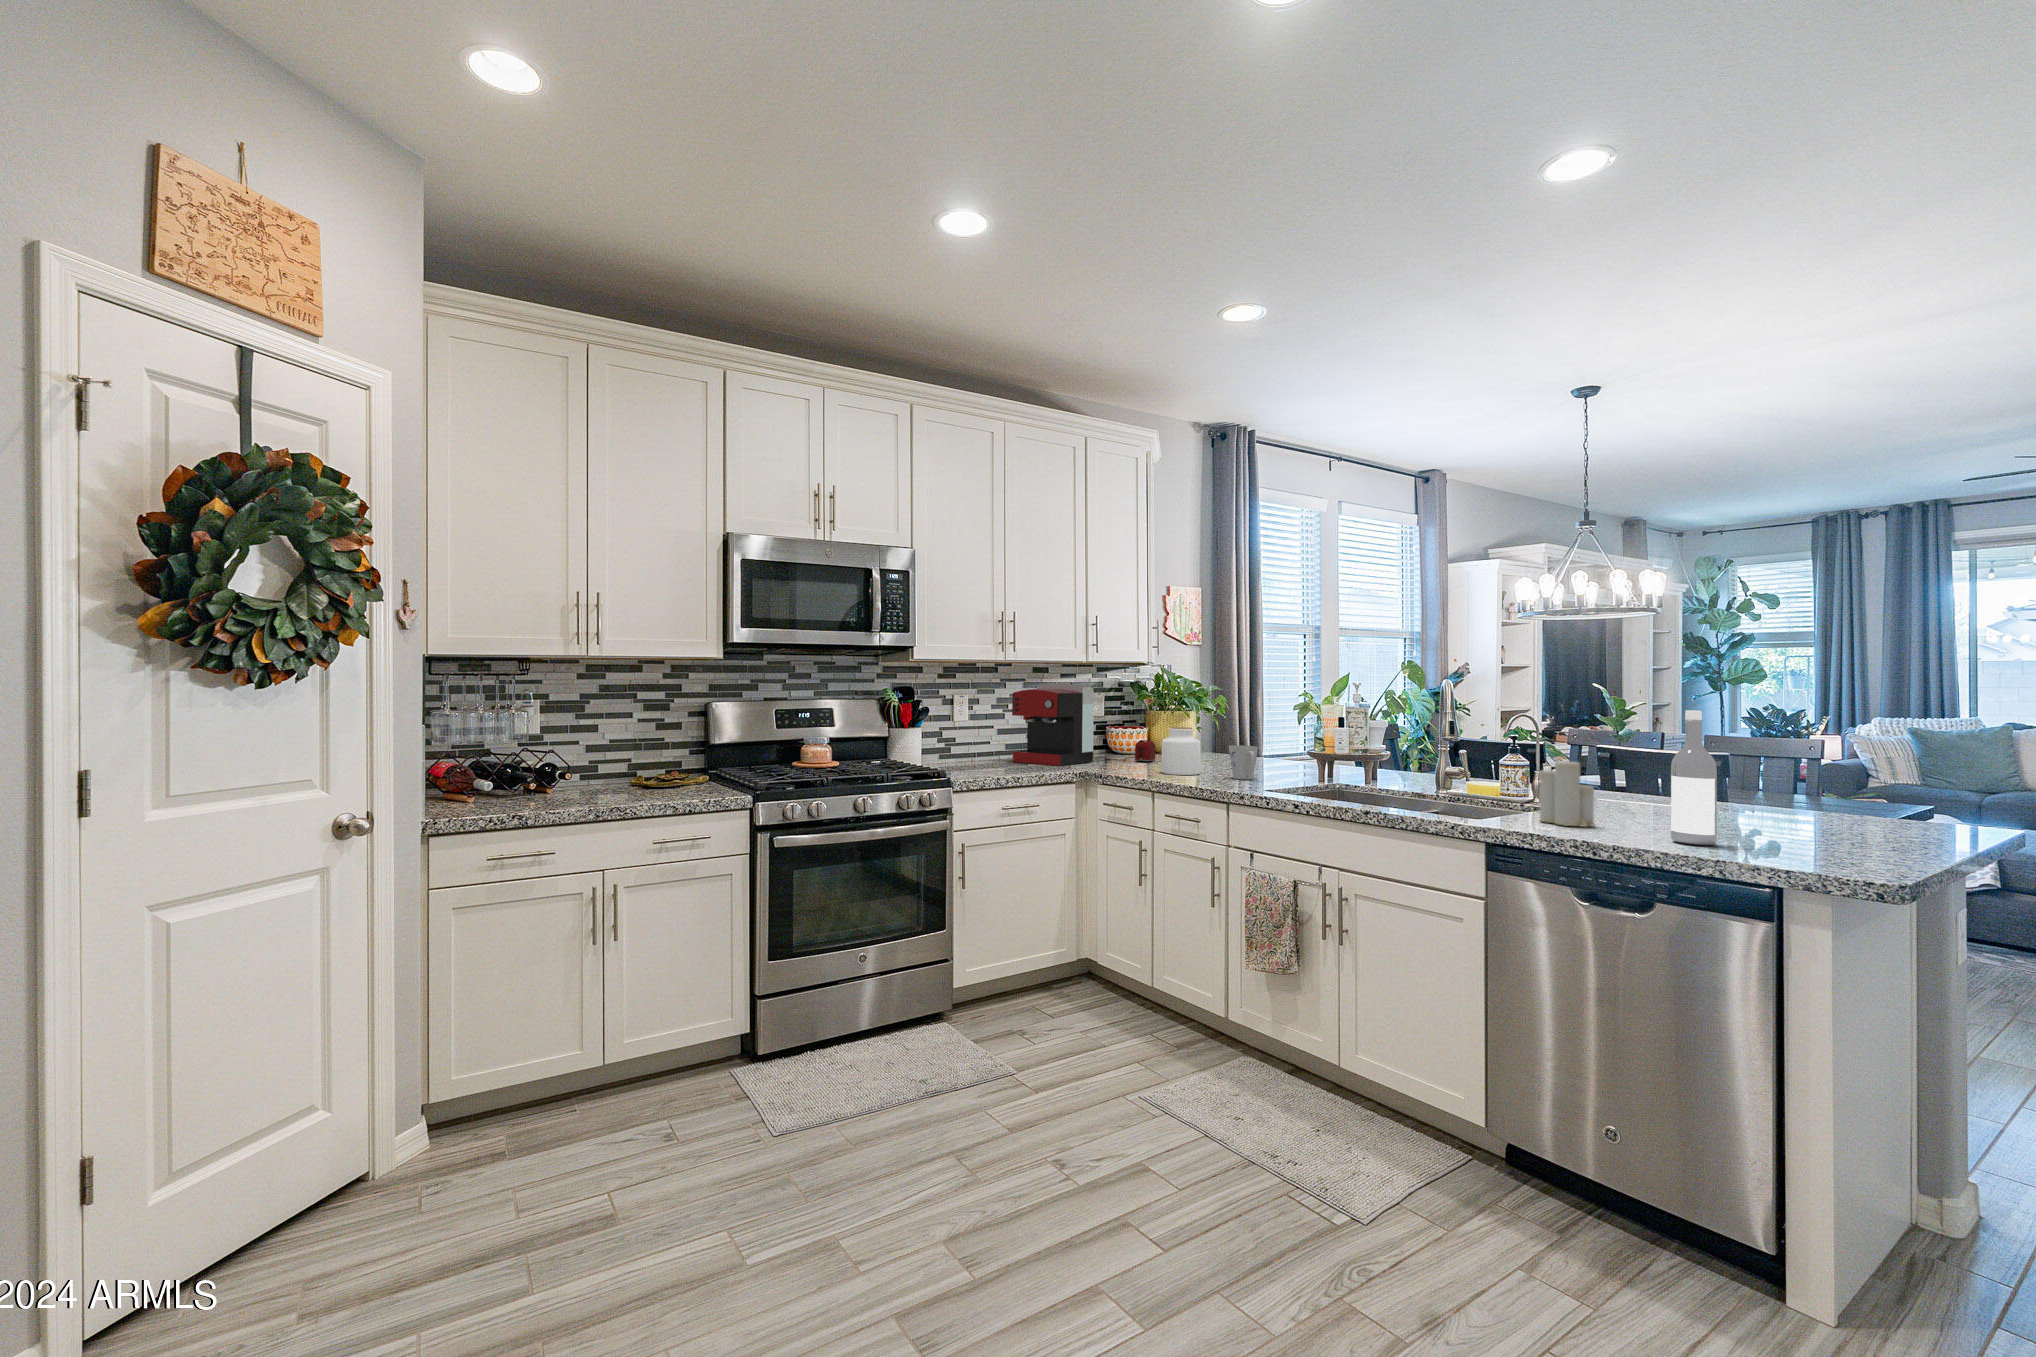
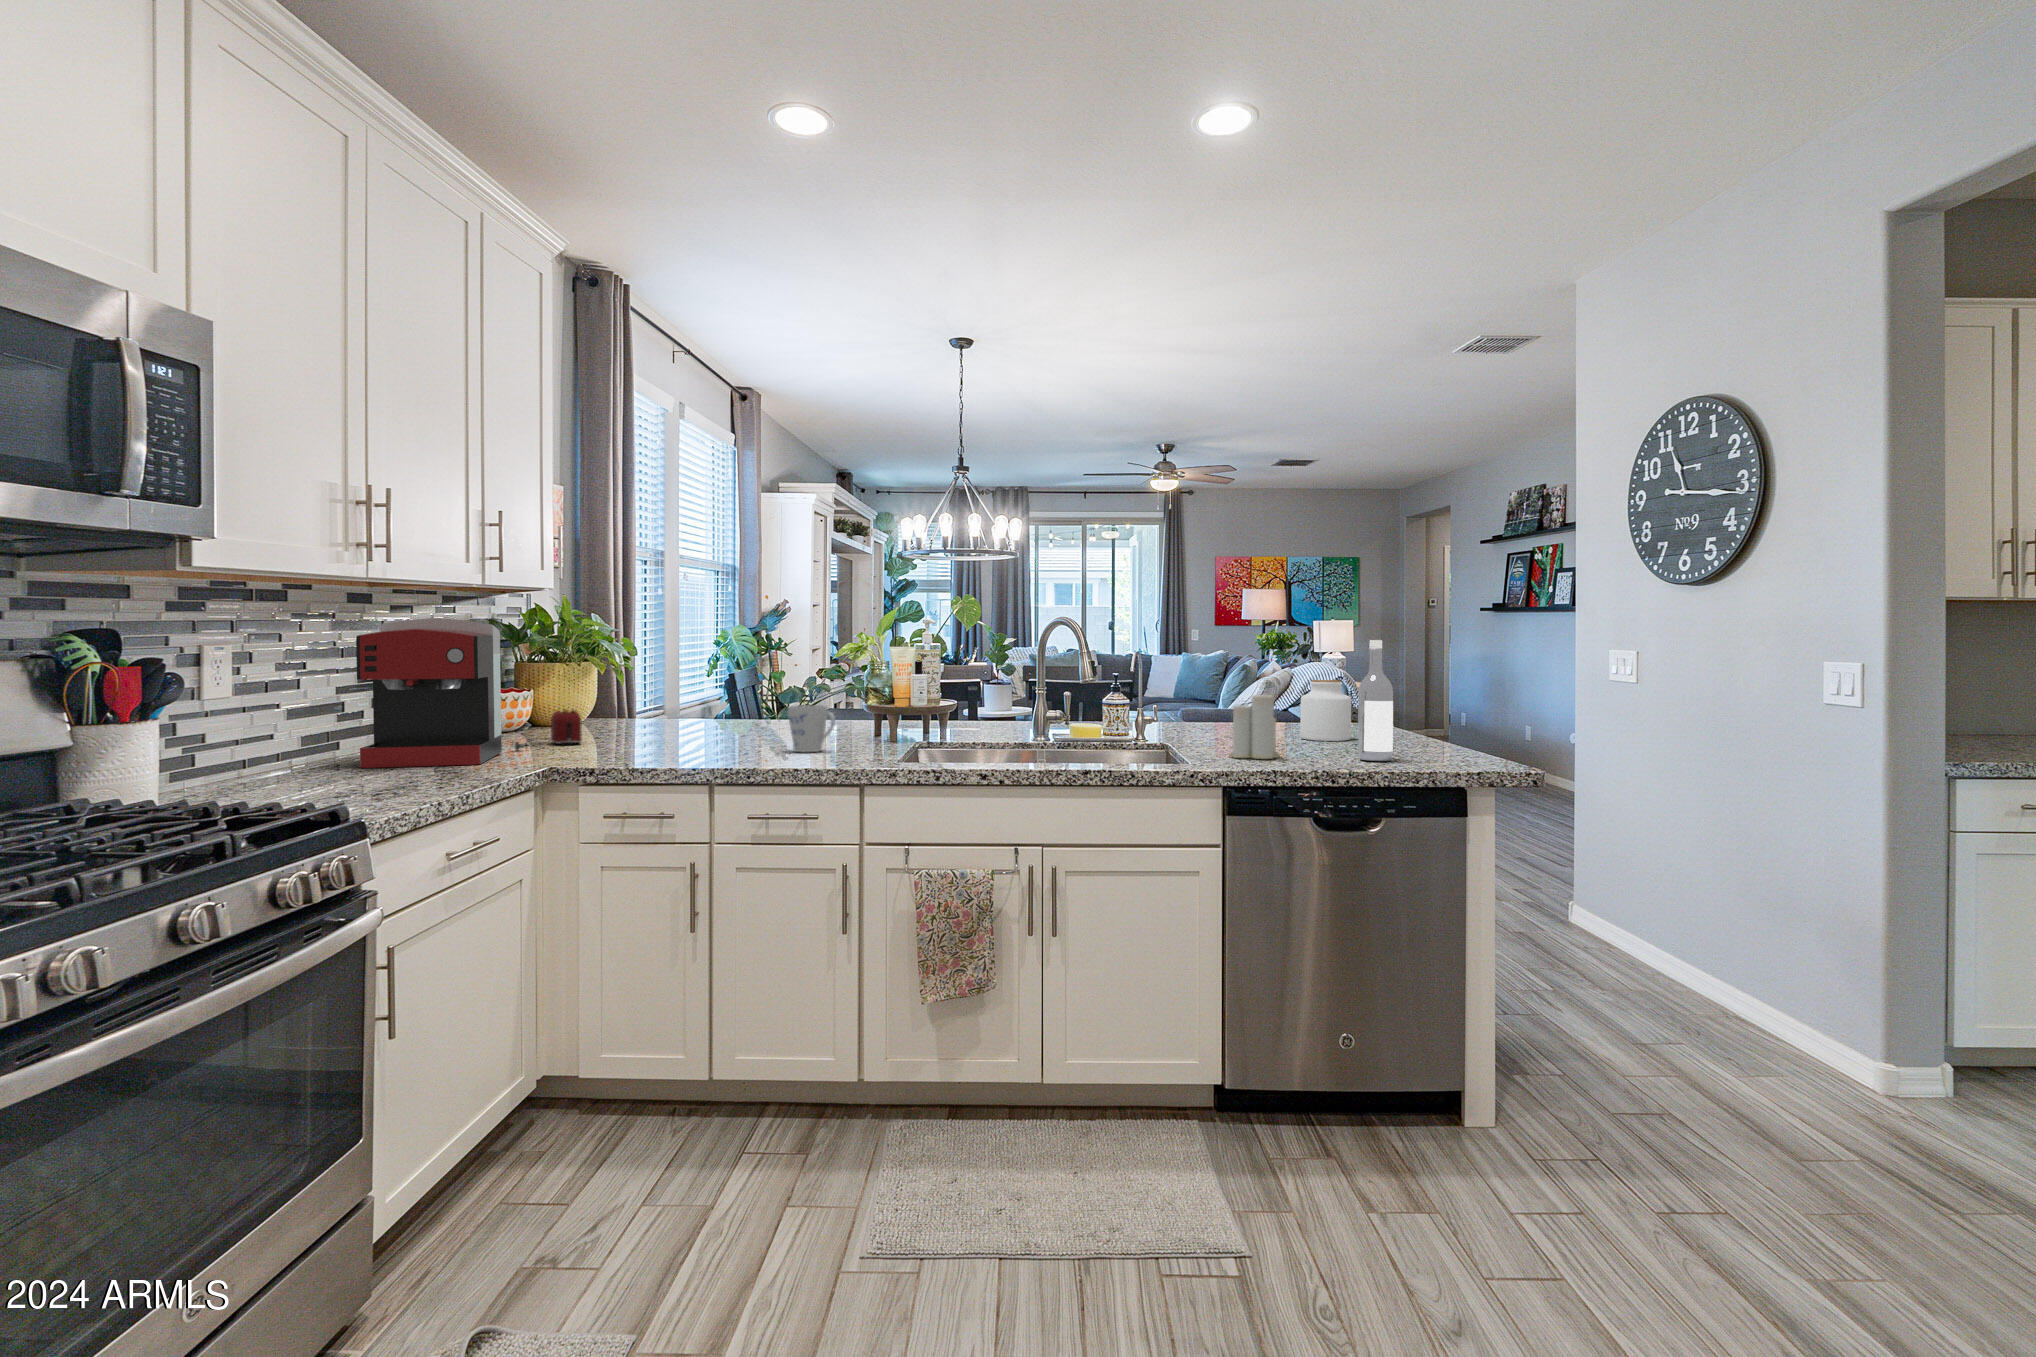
jar: present [1161,727,1200,775] -> present [1300,680,1351,741]

